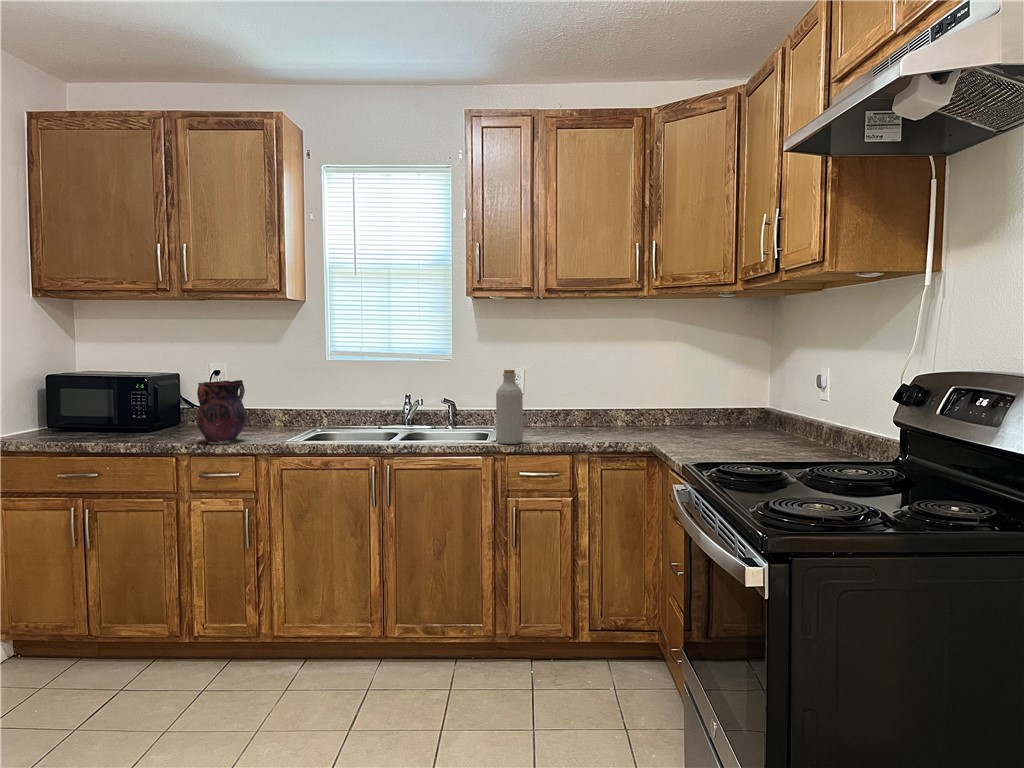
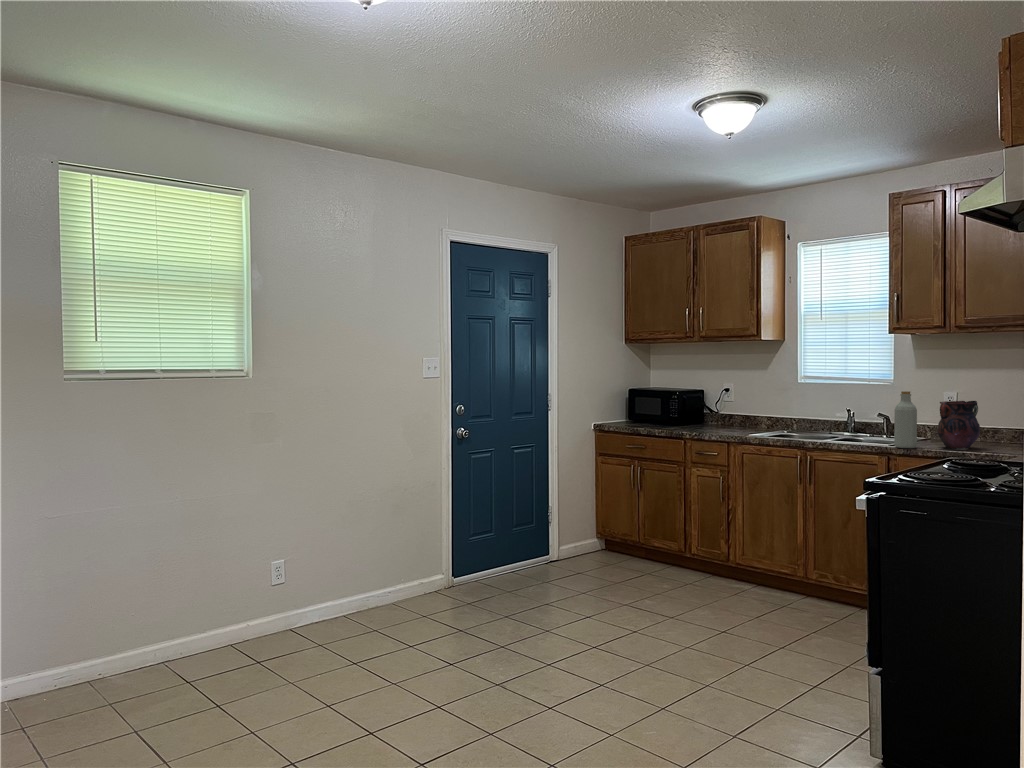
vase: present [196,380,247,443] -> present [937,401,980,449]

